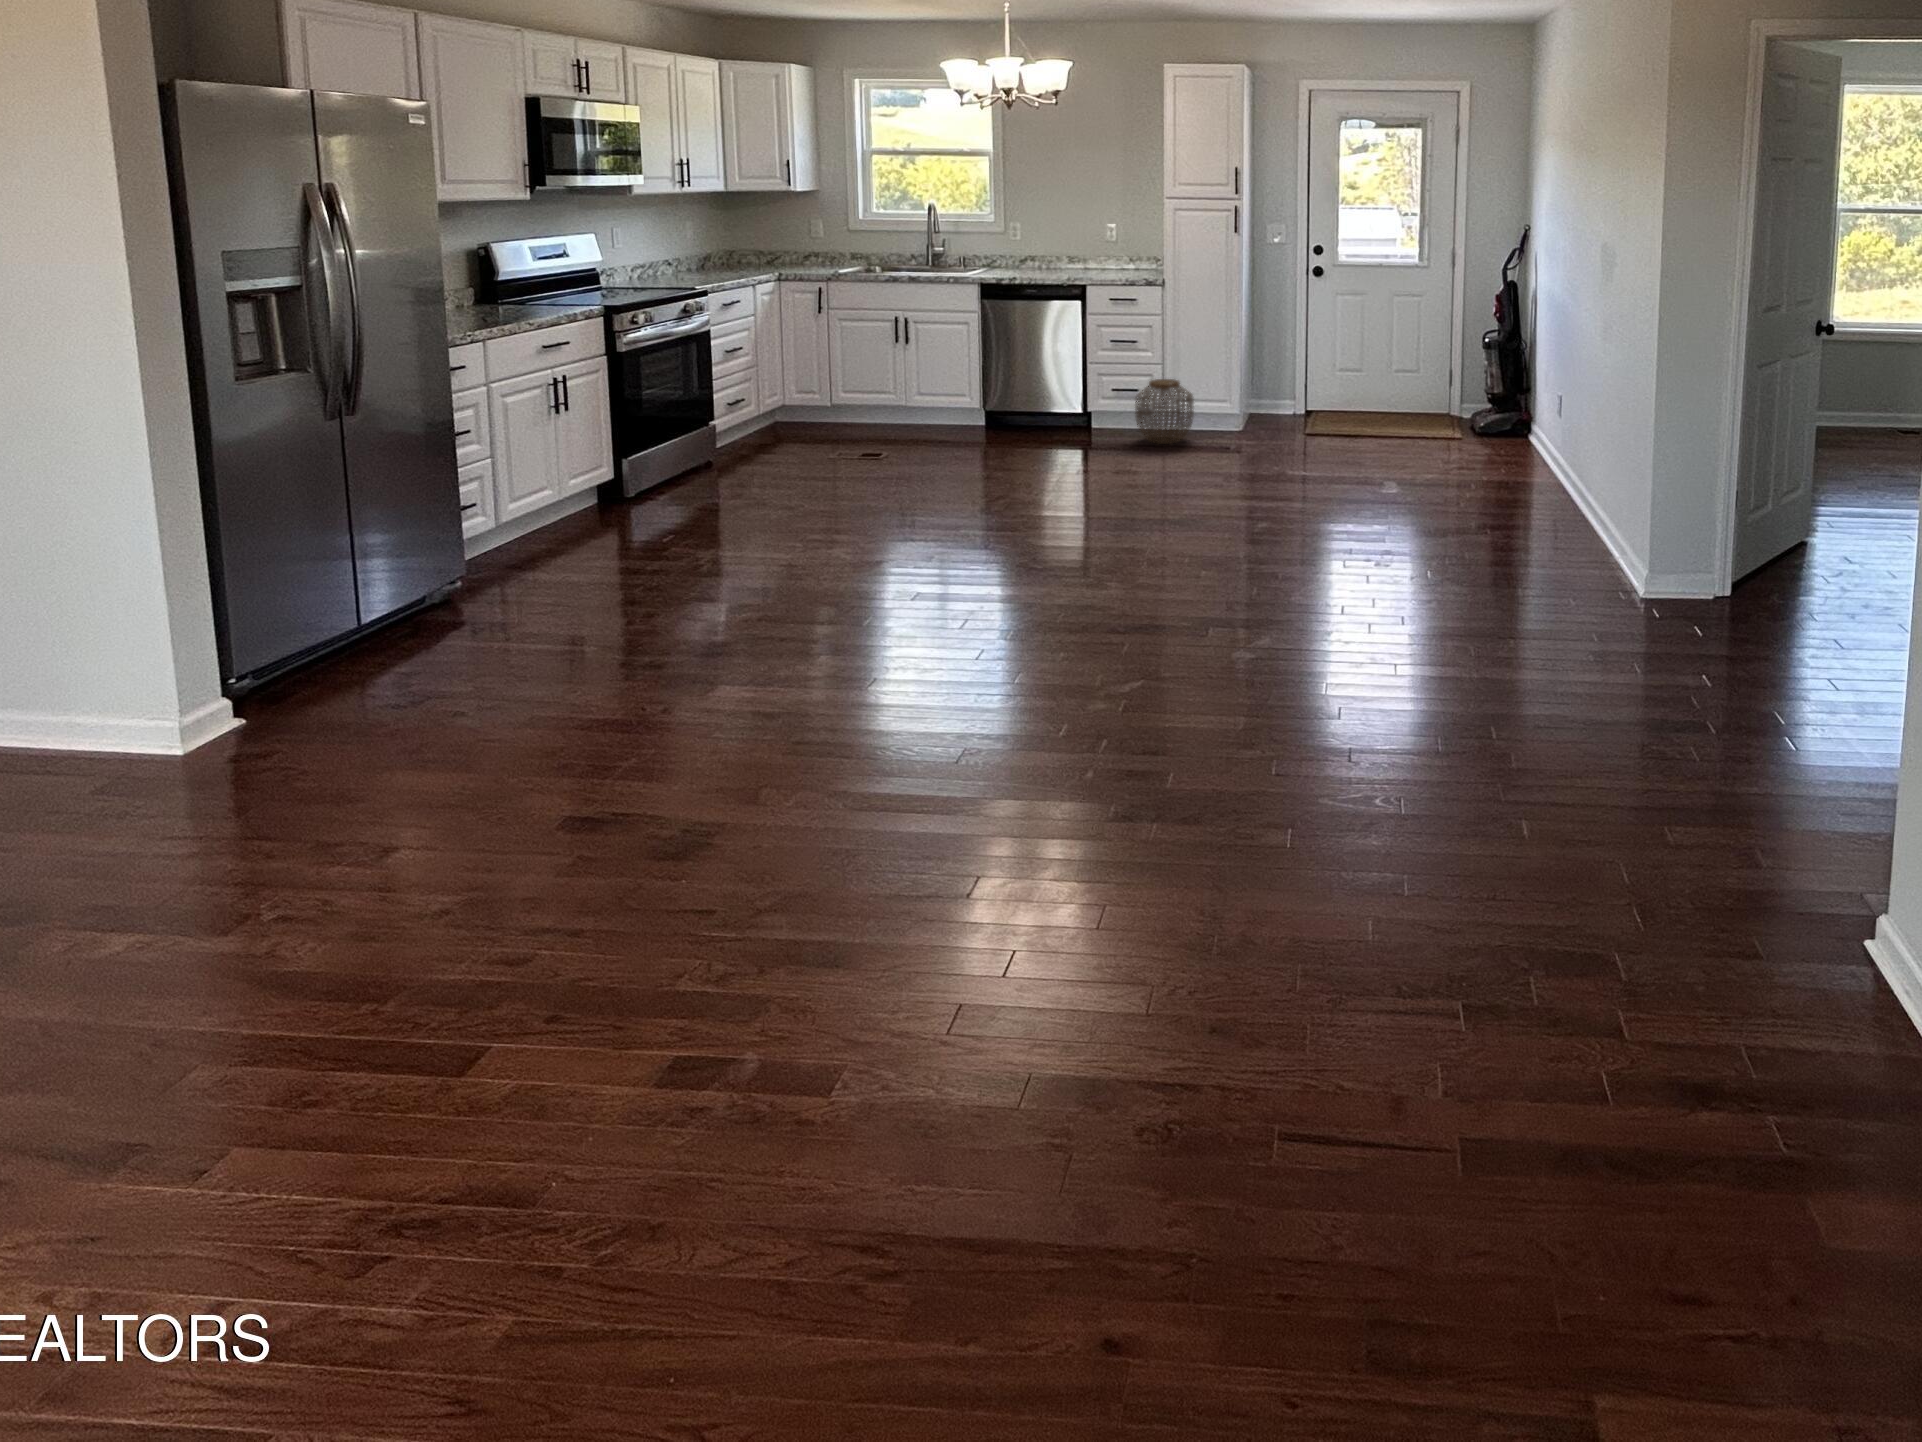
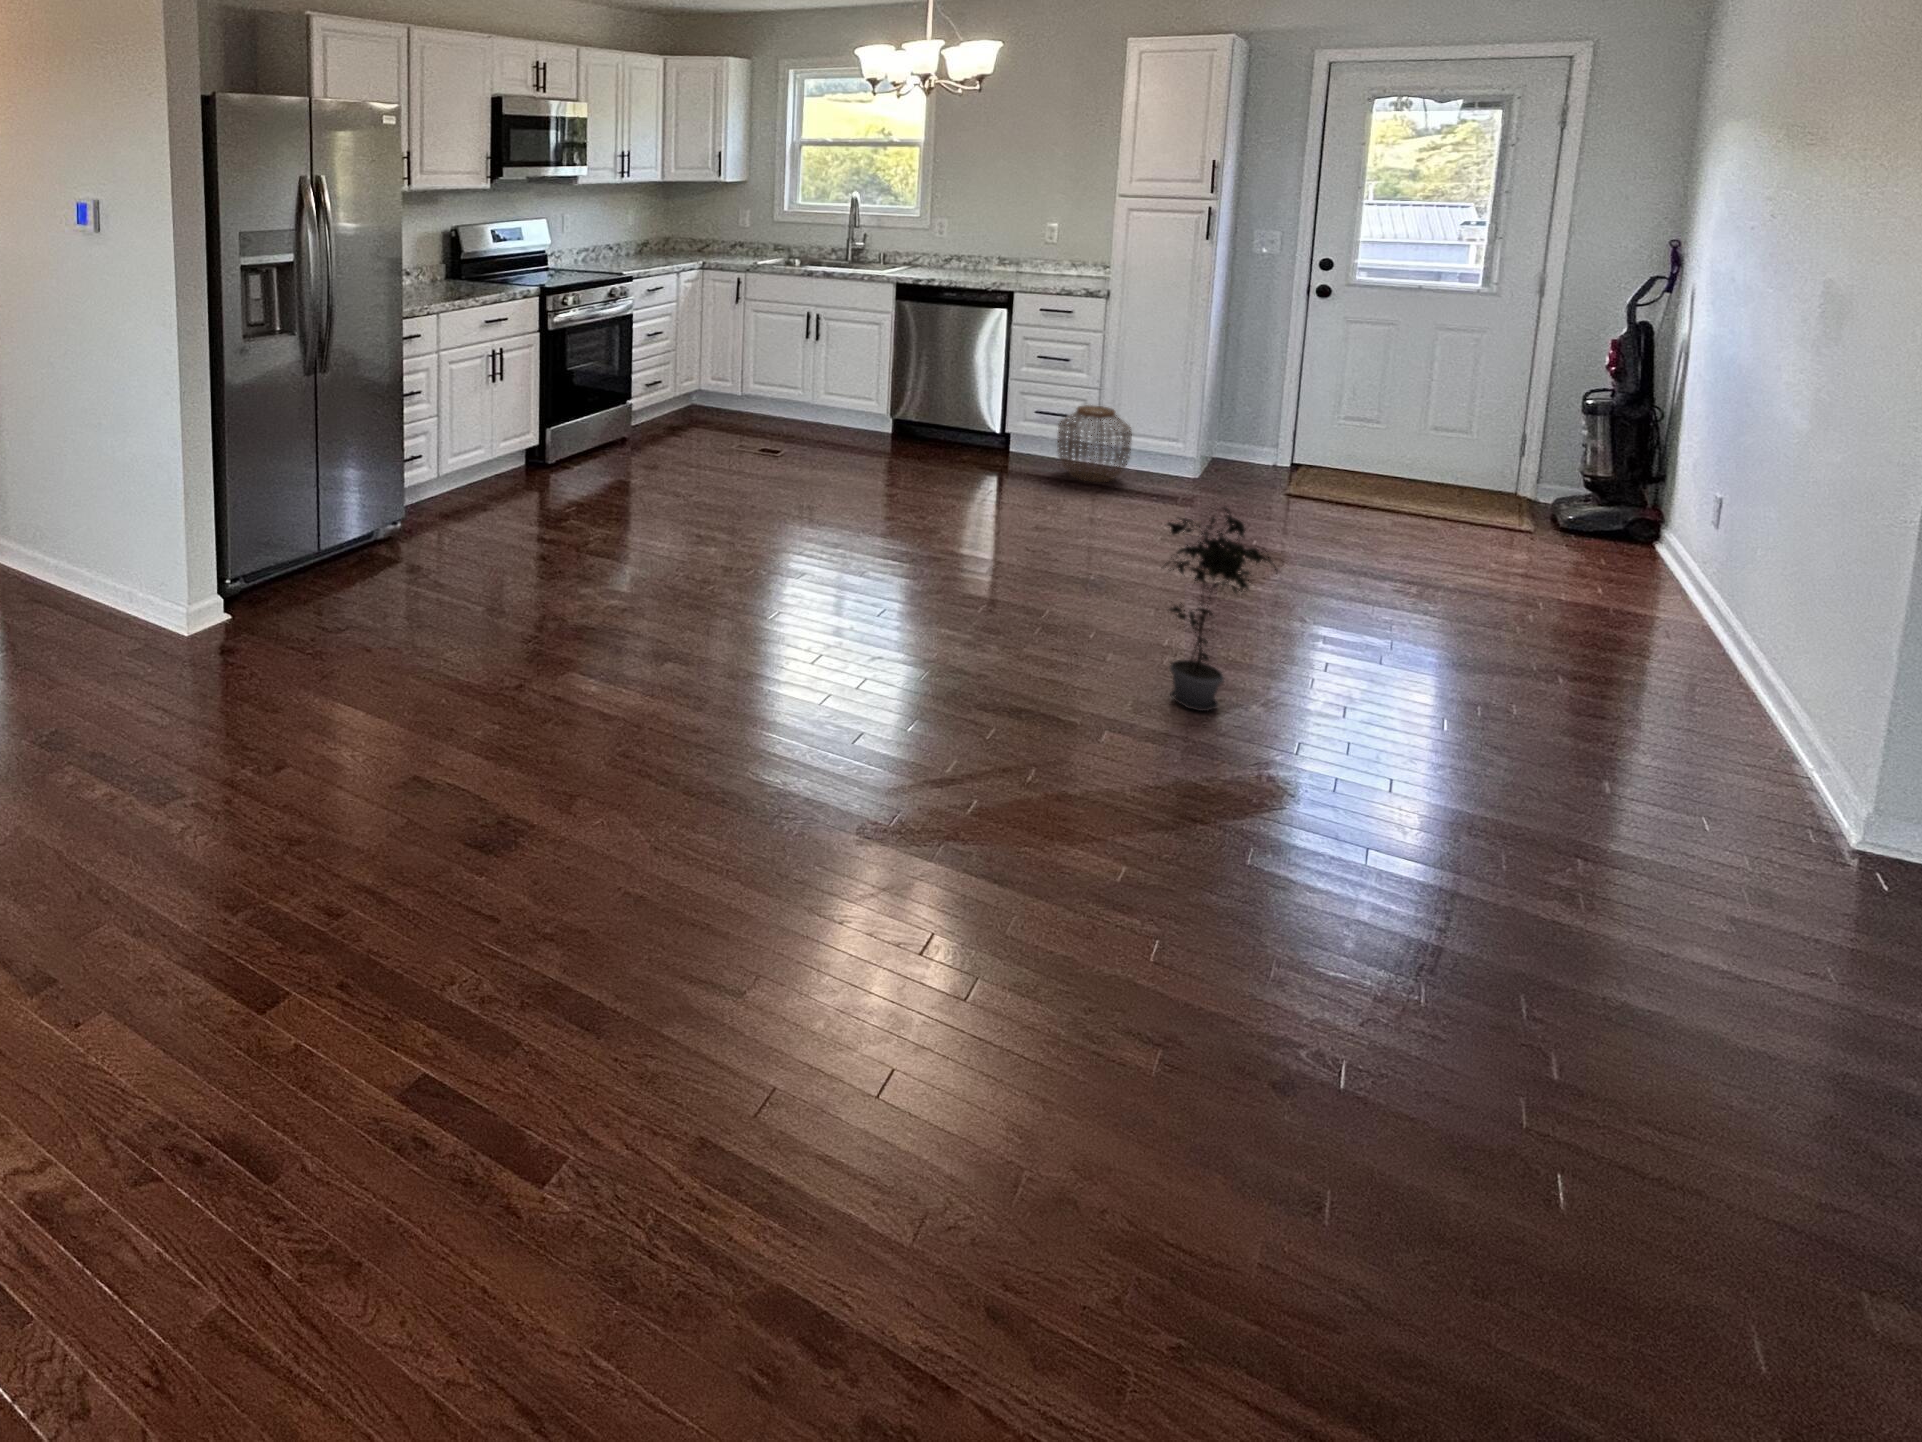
potted plant: none [1247,435,1330,600] -> present [1165,507,1277,711]

